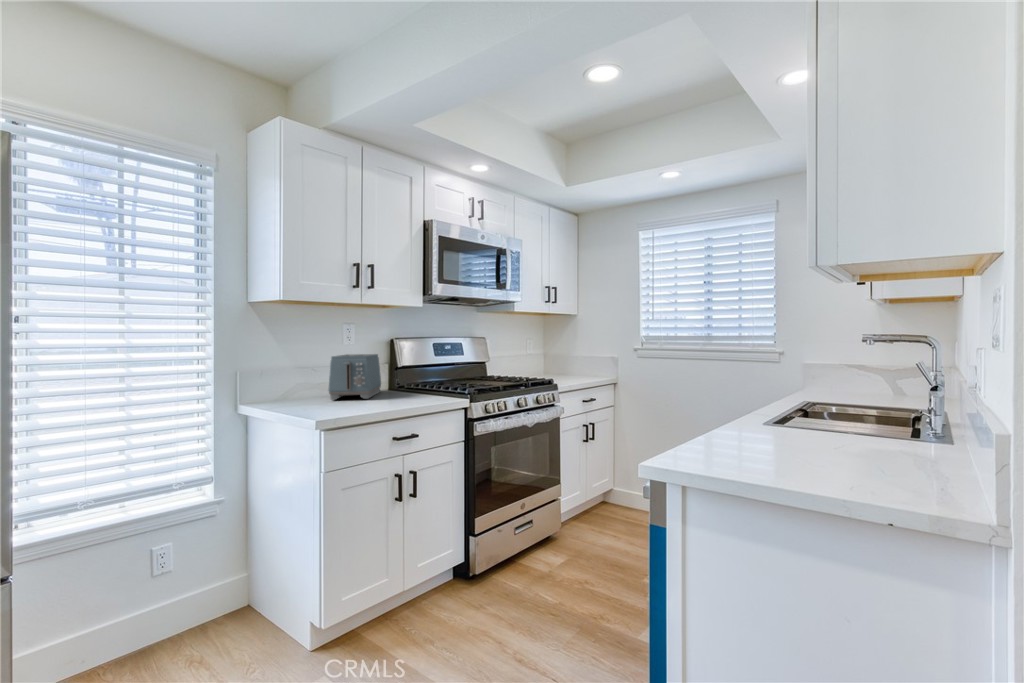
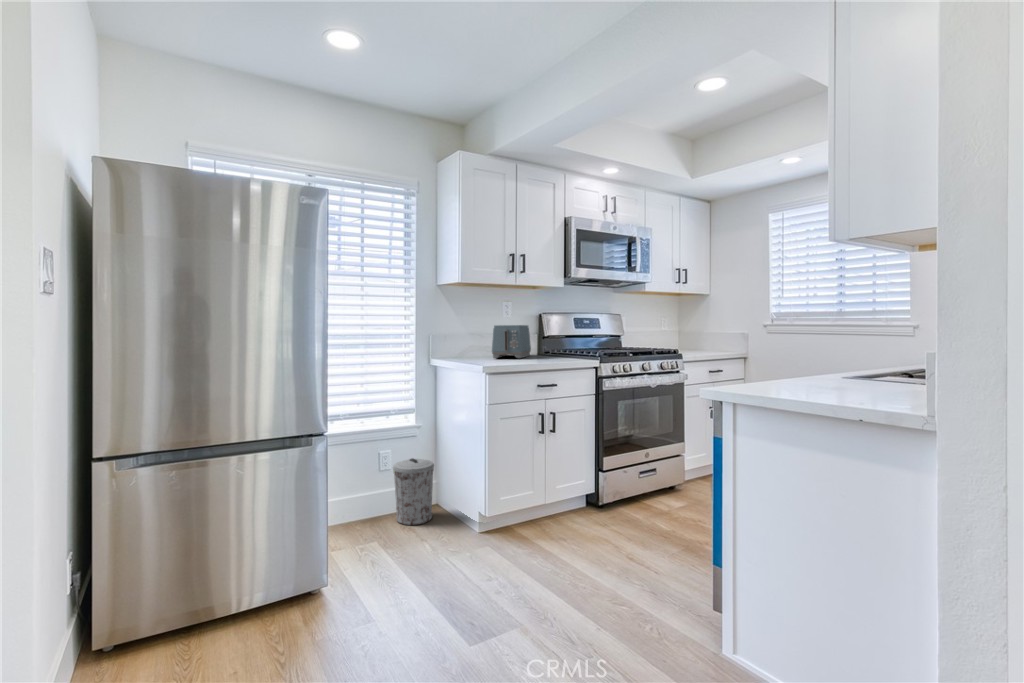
trash can: none [174,549,242,655] -> present [393,458,434,525]

